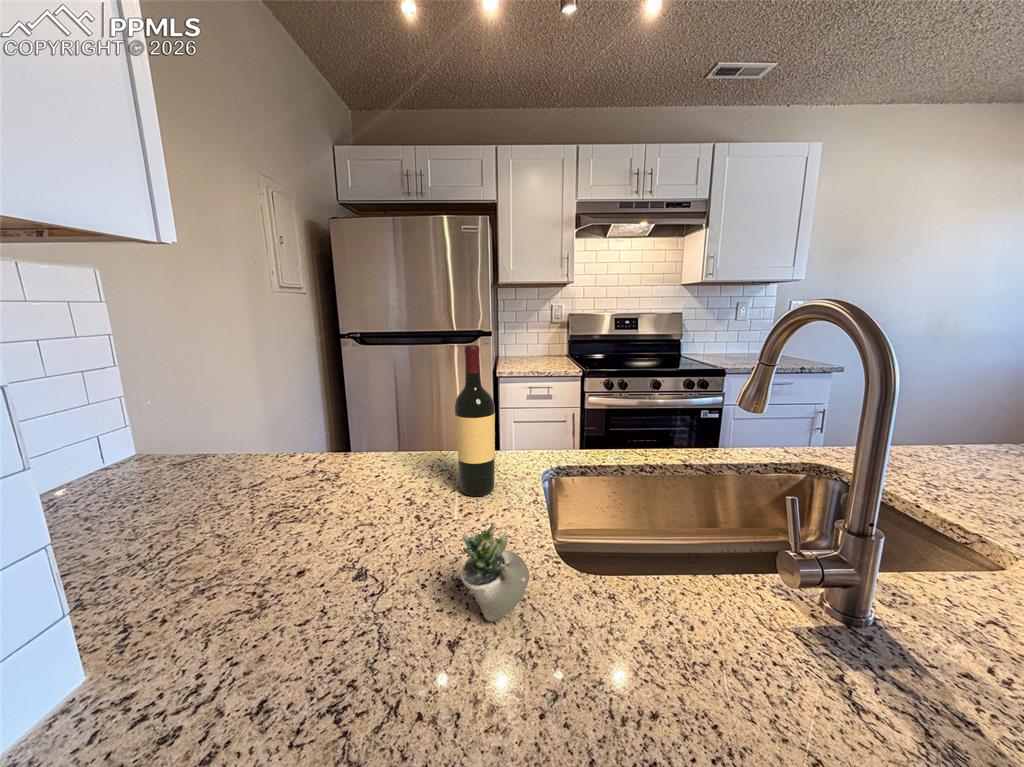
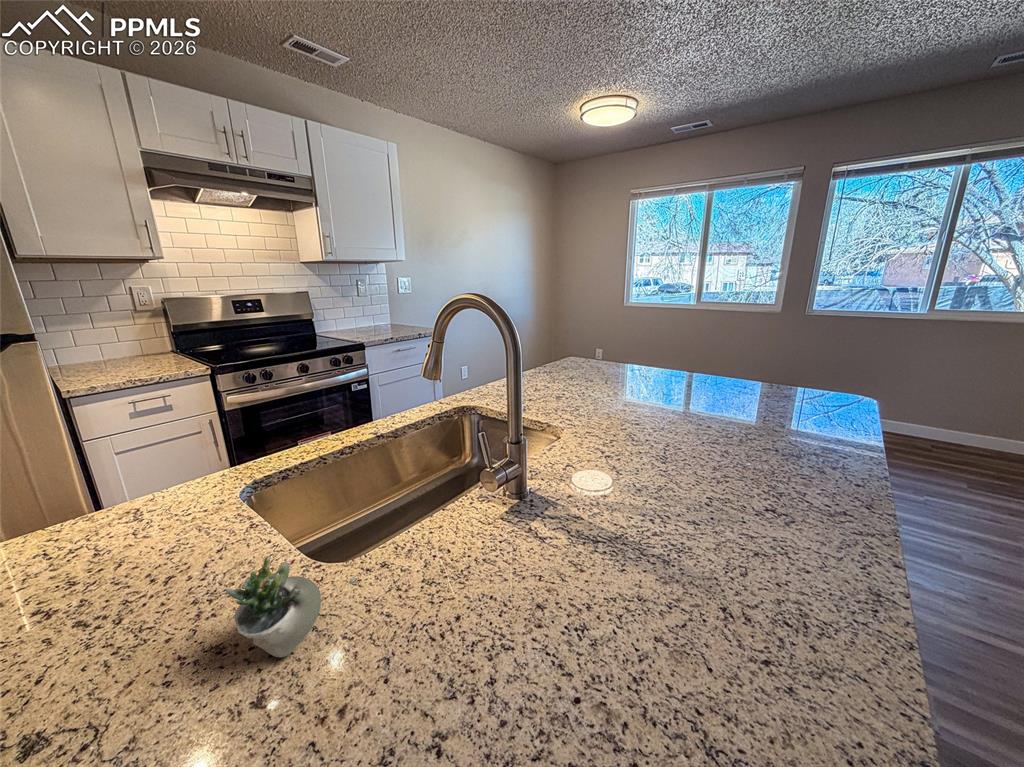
wine bottle: present [455,345,495,496] -> none [85,361,182,561]

